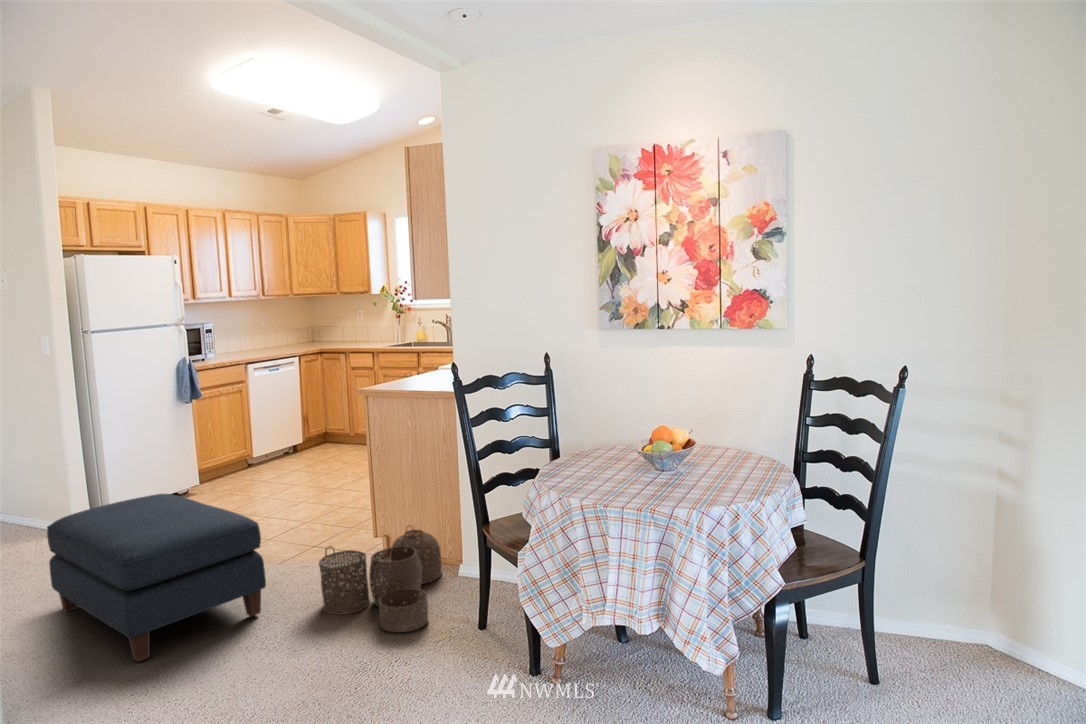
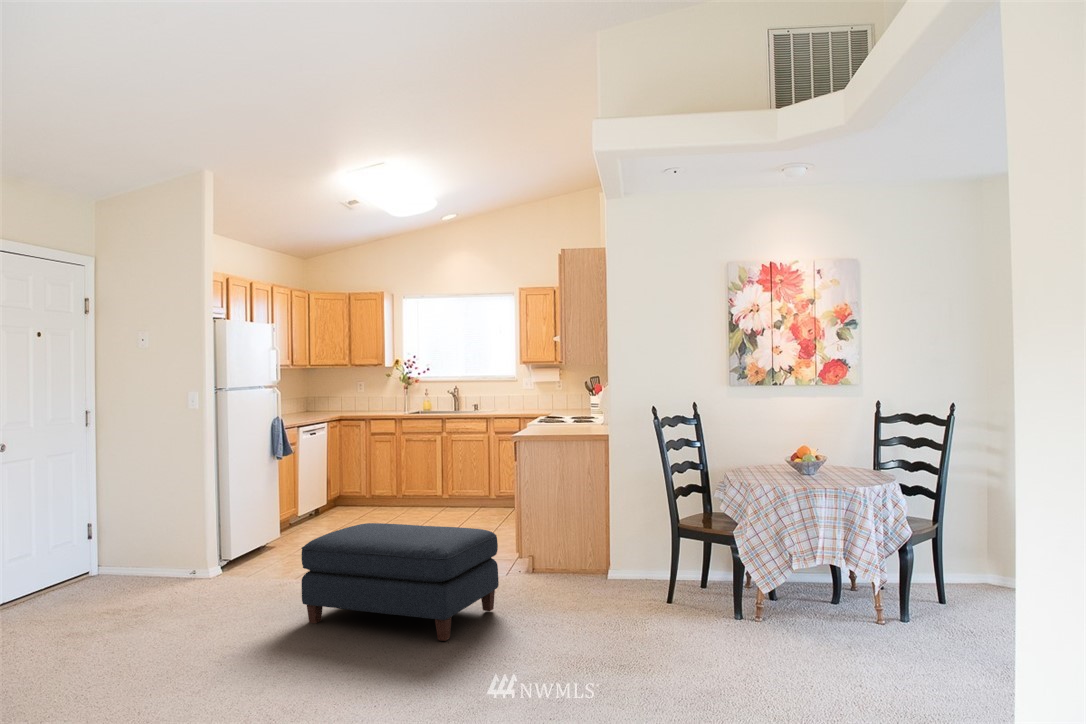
woven basket: present [319,526,442,632] -> none [532,541,632,610]

